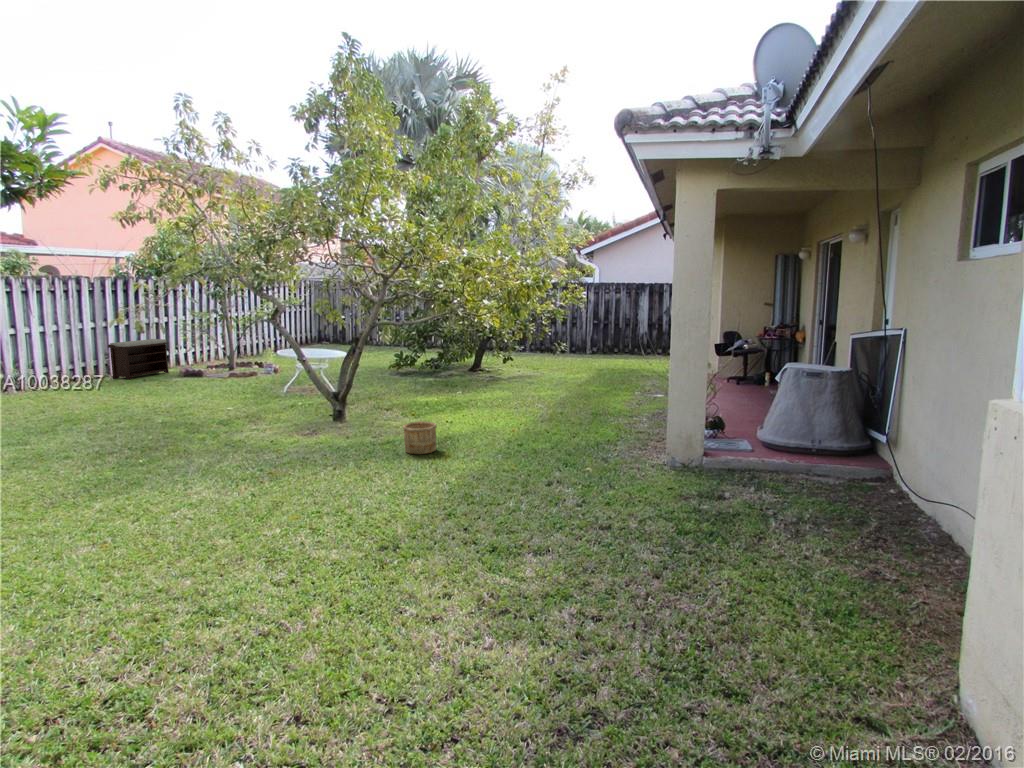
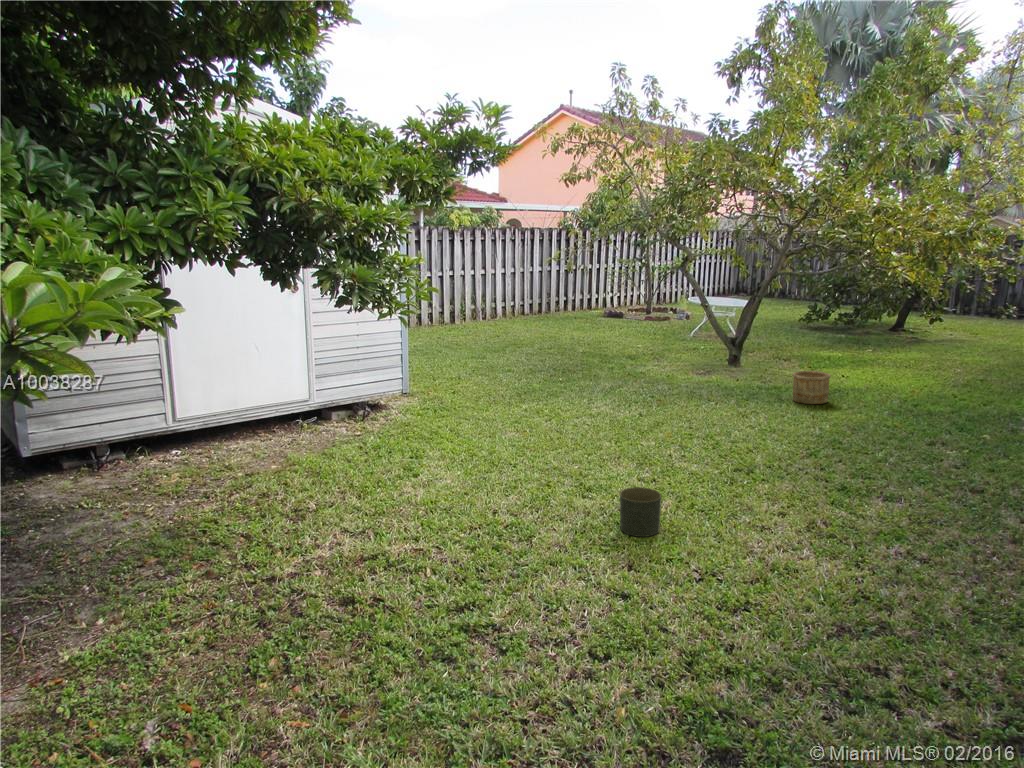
bench: present [108,339,169,380] -> none [551,283,597,318]
planter: none [266,601,320,668] -> present [620,487,661,537]

